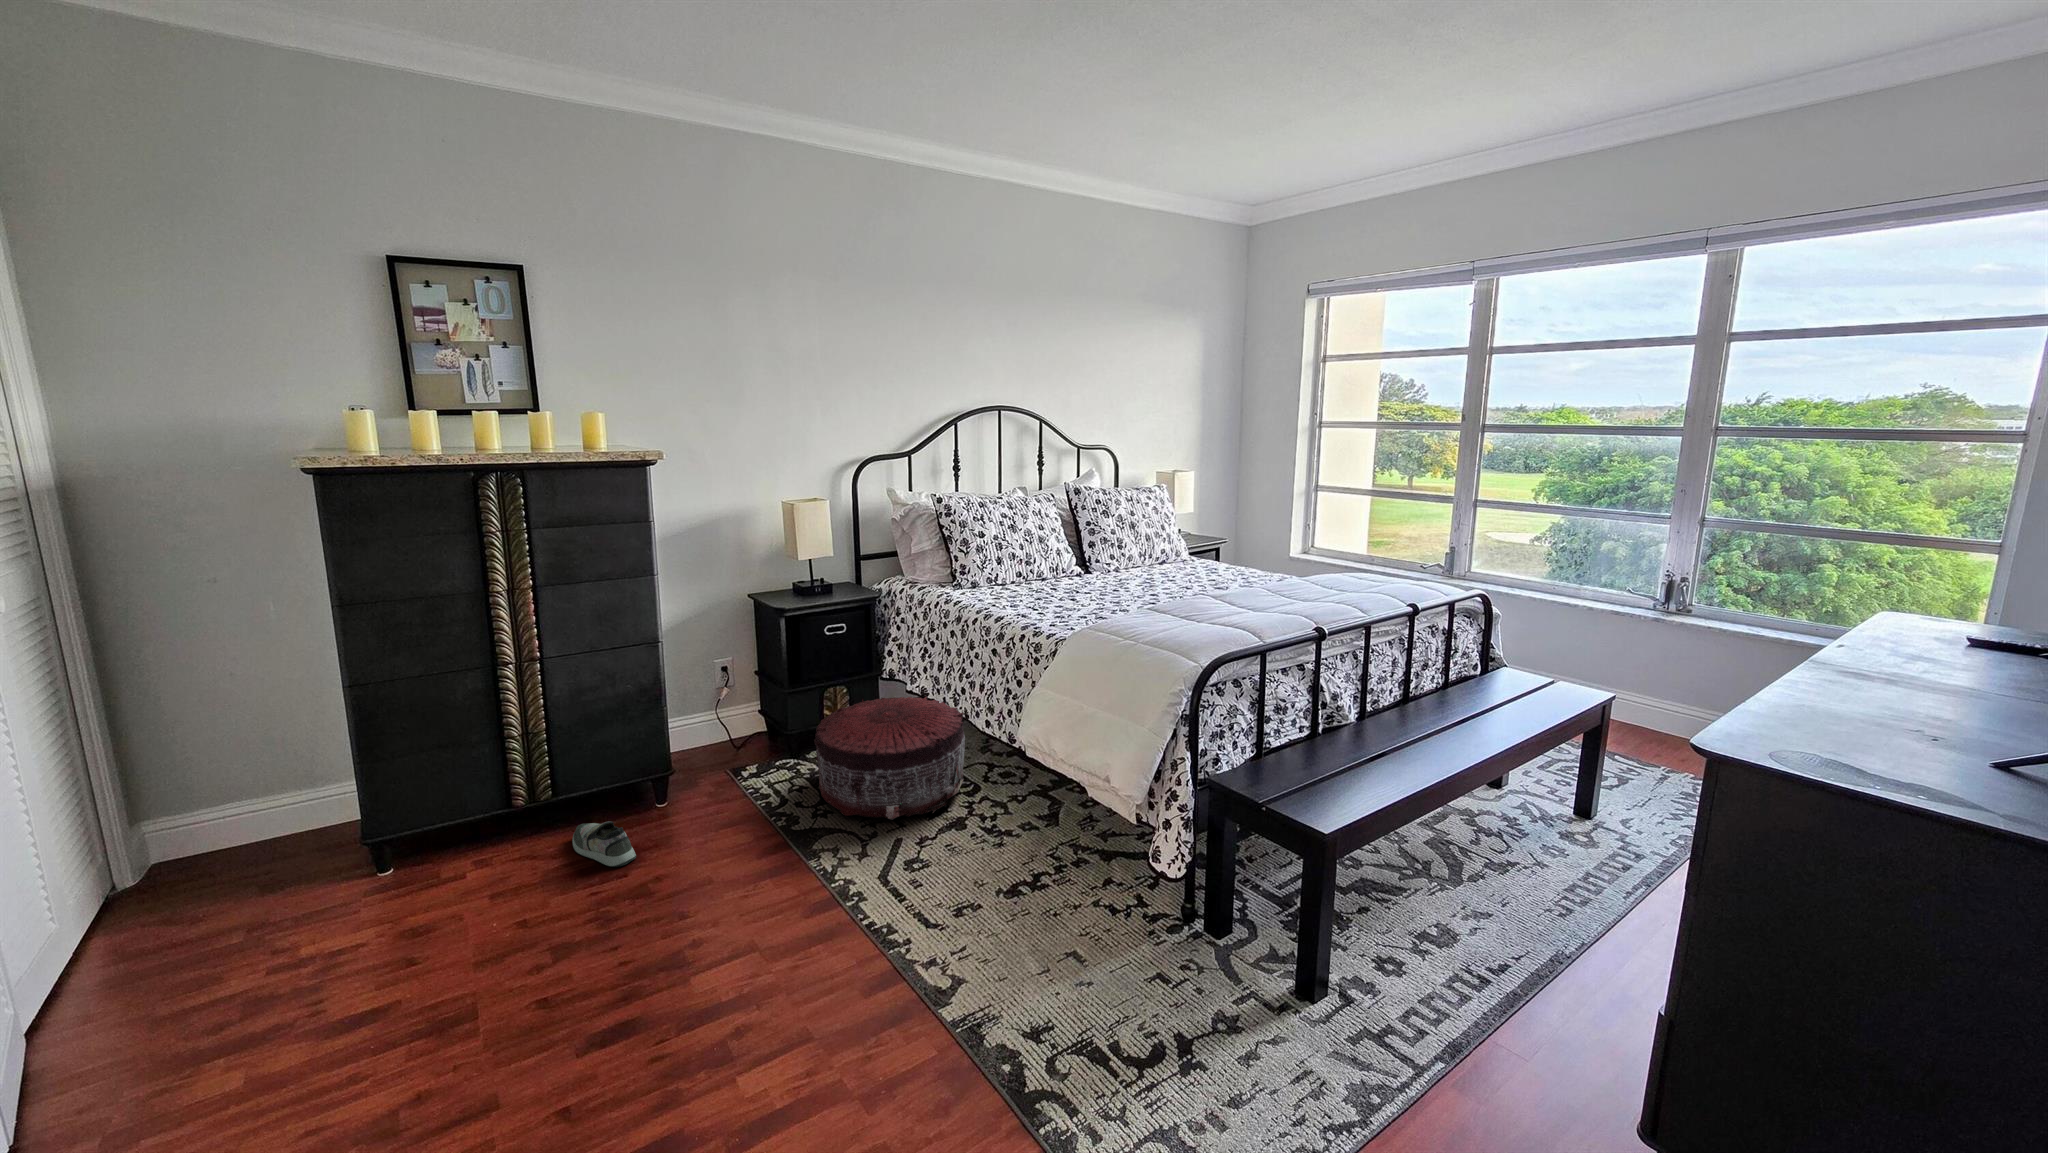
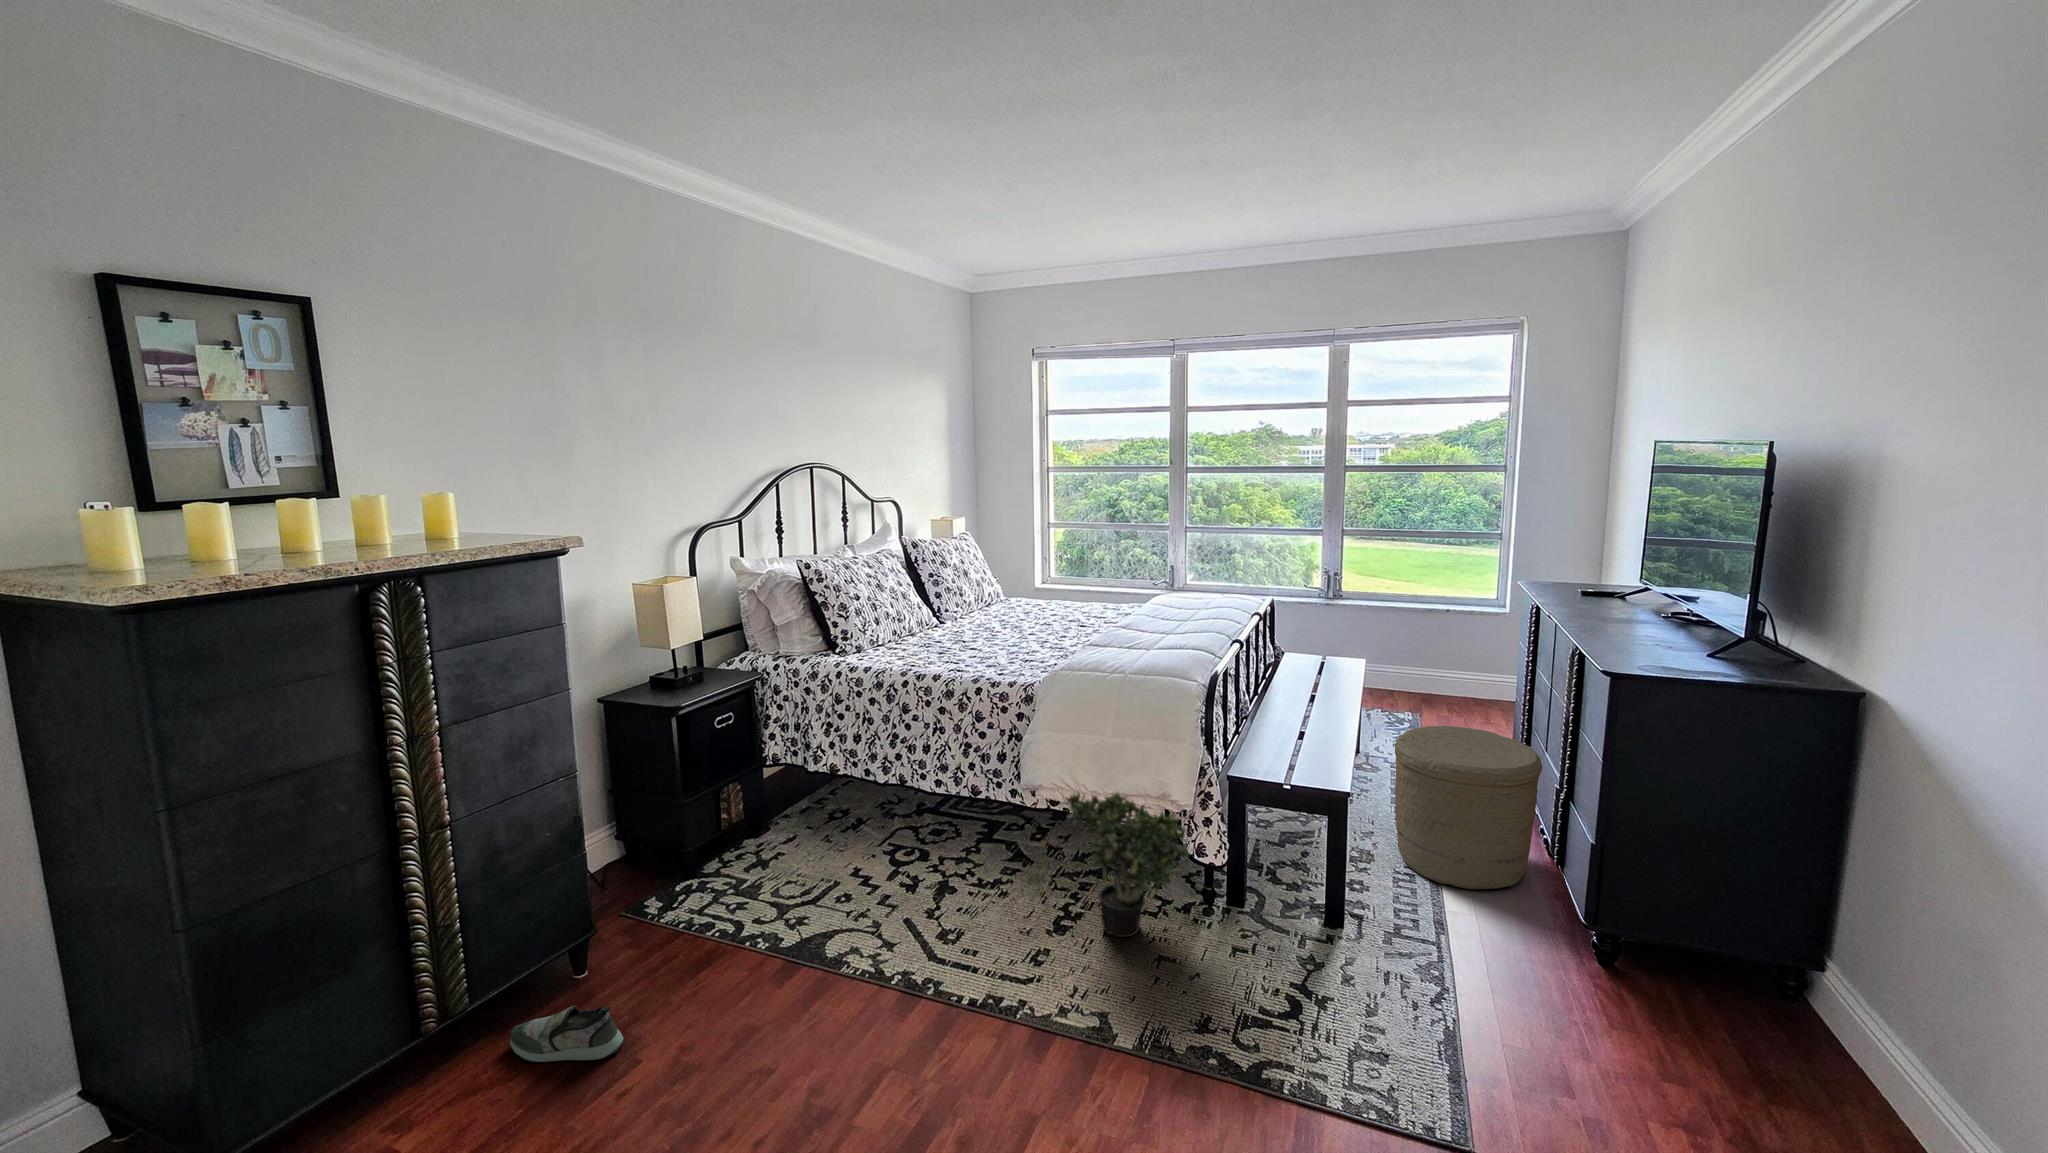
pouf: present [814,697,965,820] -> none [759,774,930,918]
potted plant: none [1018,758,1139,920] -> present [1066,793,1189,937]
woven basket: none [1465,791,1690,1035] -> present [1395,726,1542,889]

